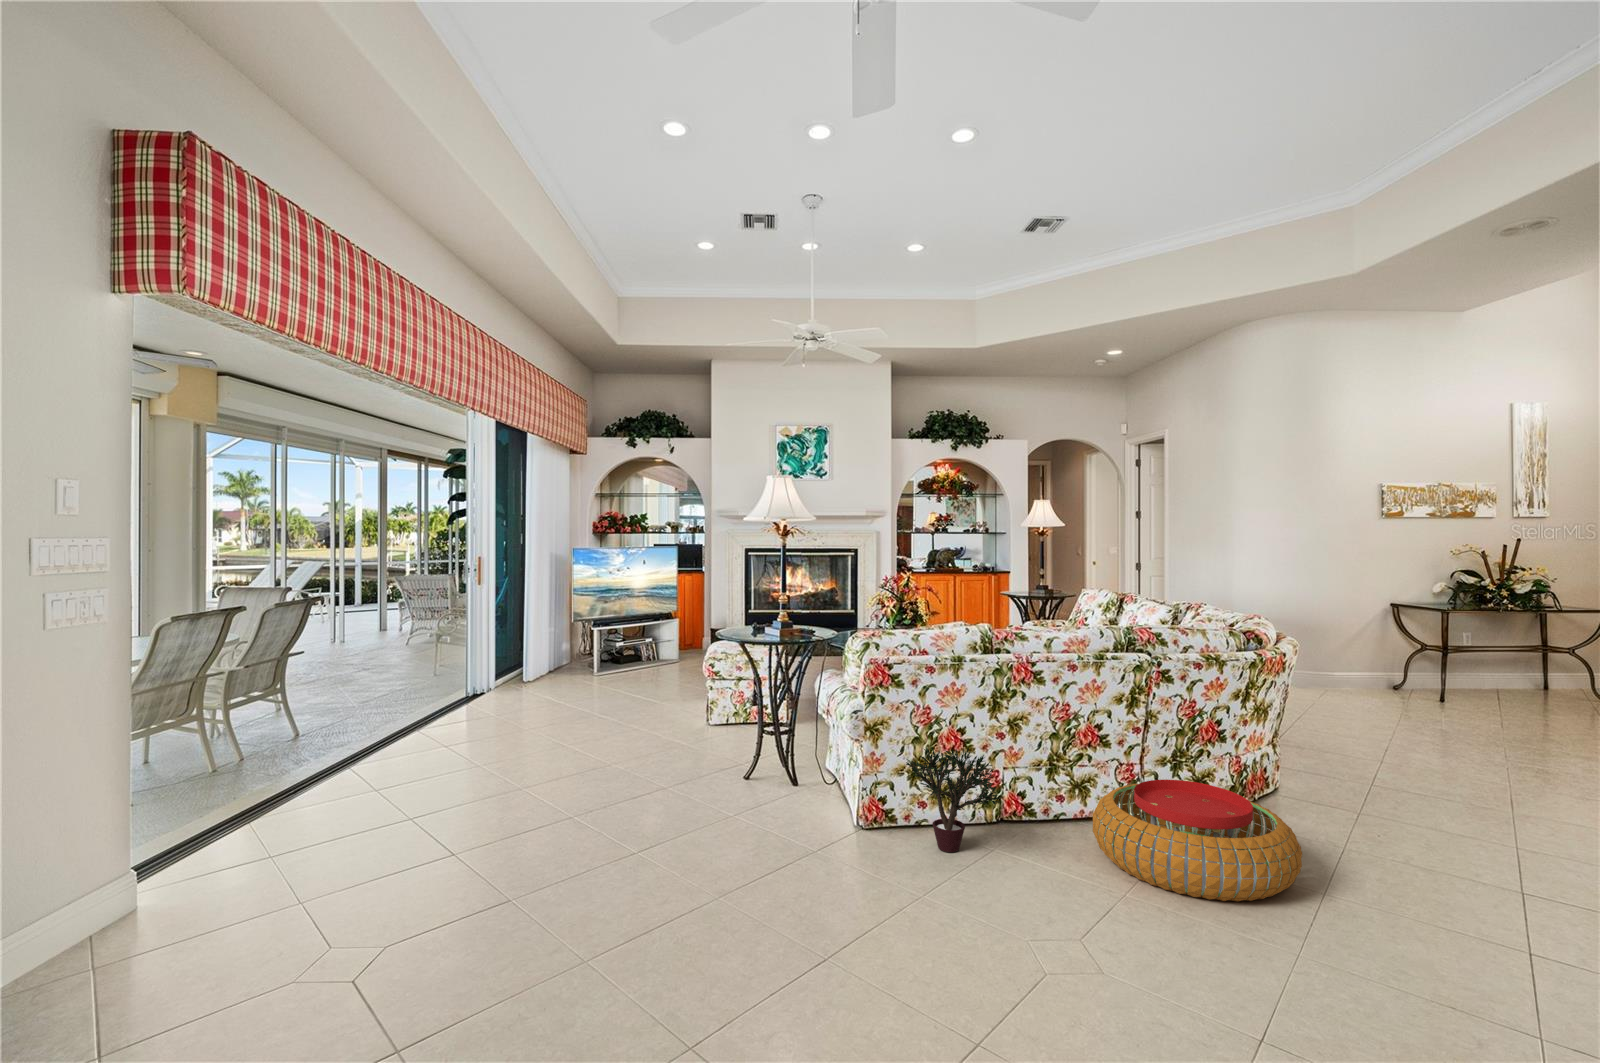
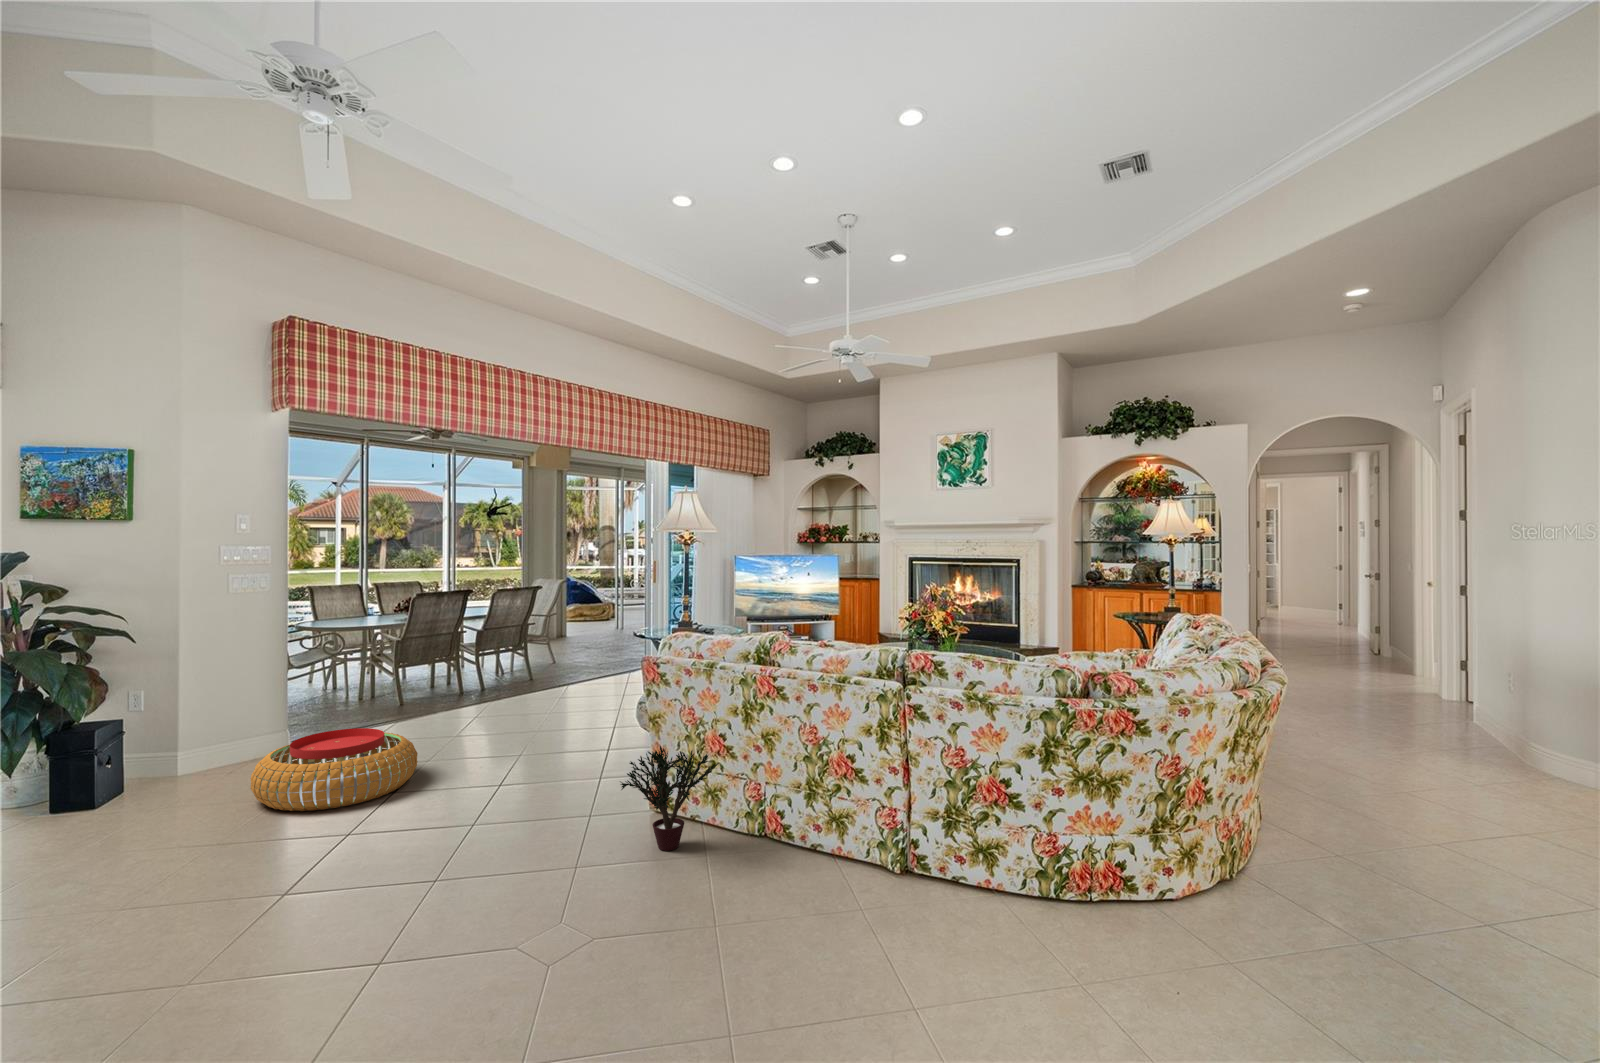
pouf: present [1093,780,1302,902] -> present [250,728,418,811]

